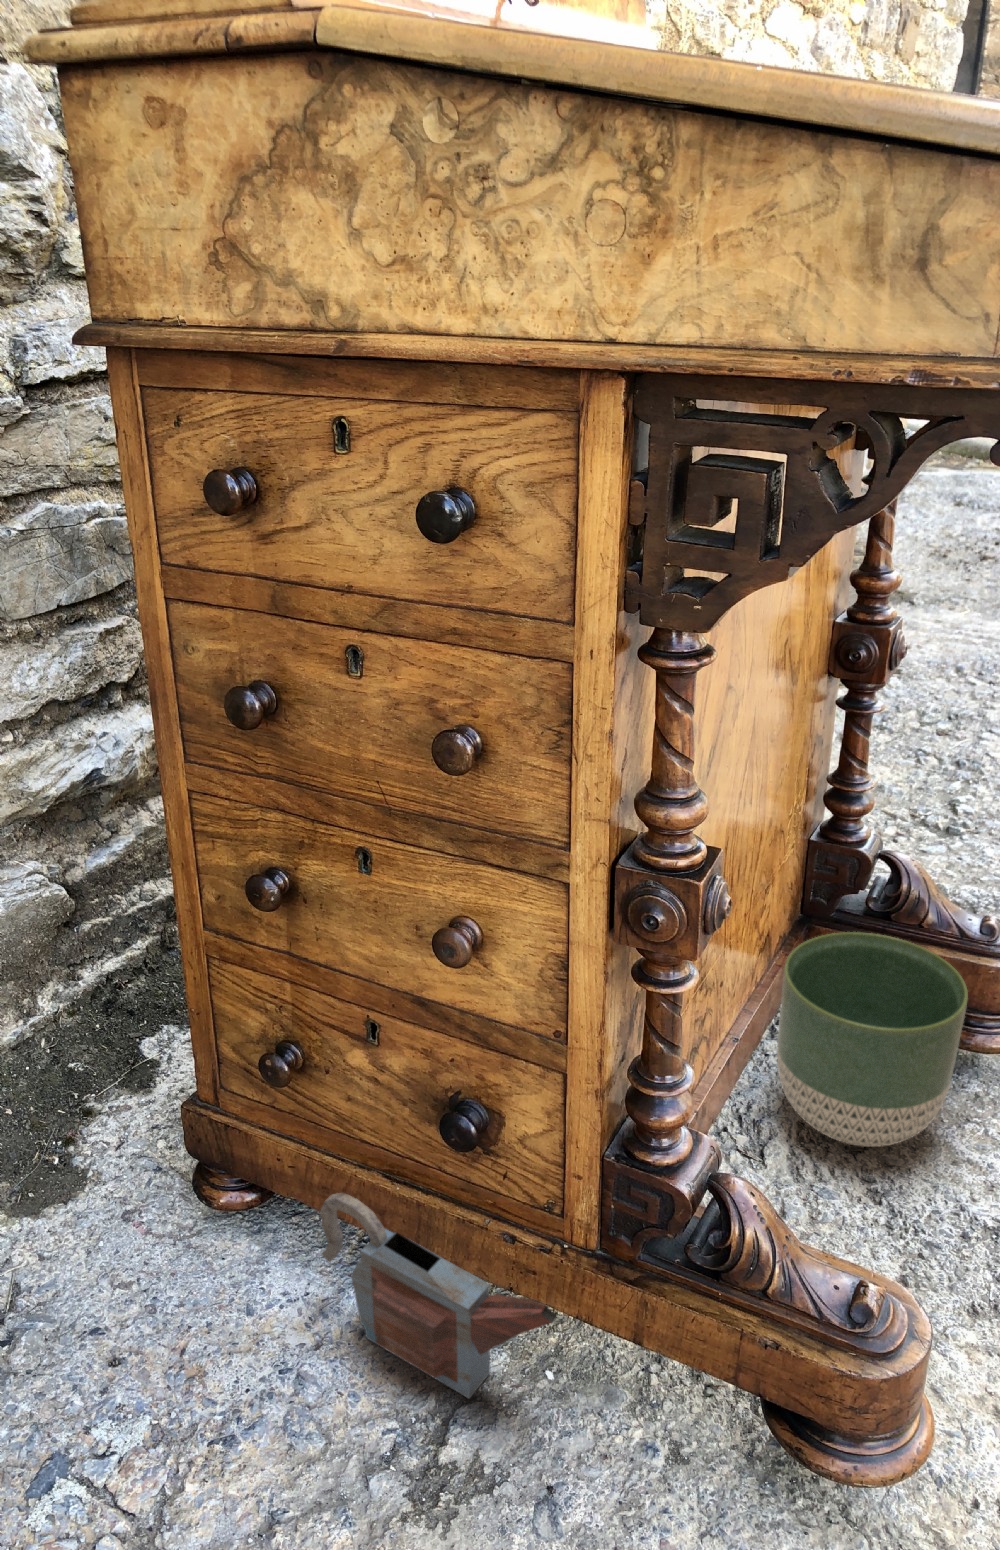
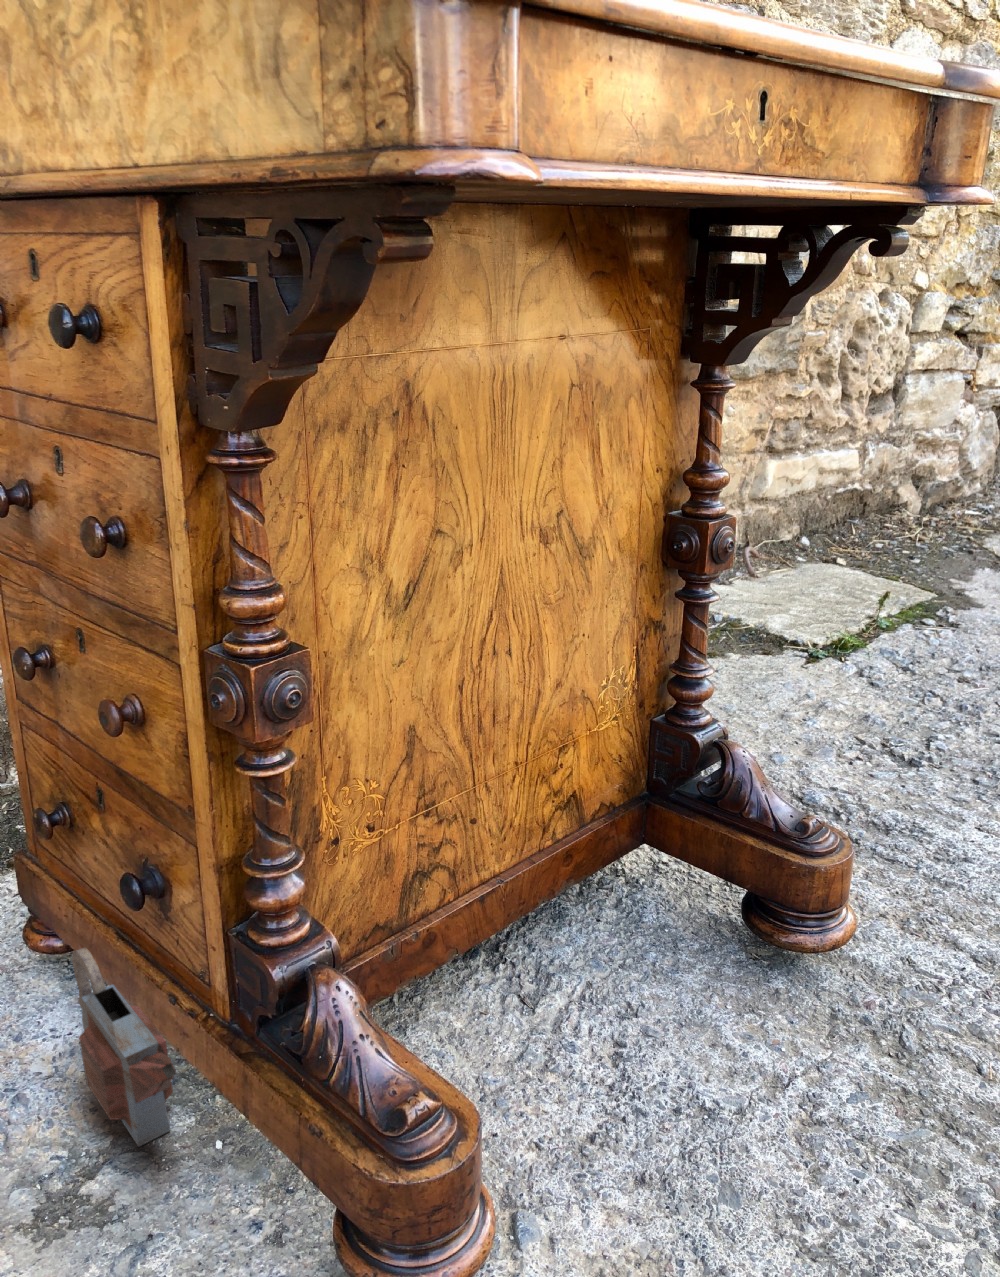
planter: present [777,932,968,1147] -> none [561,807,734,1015]

